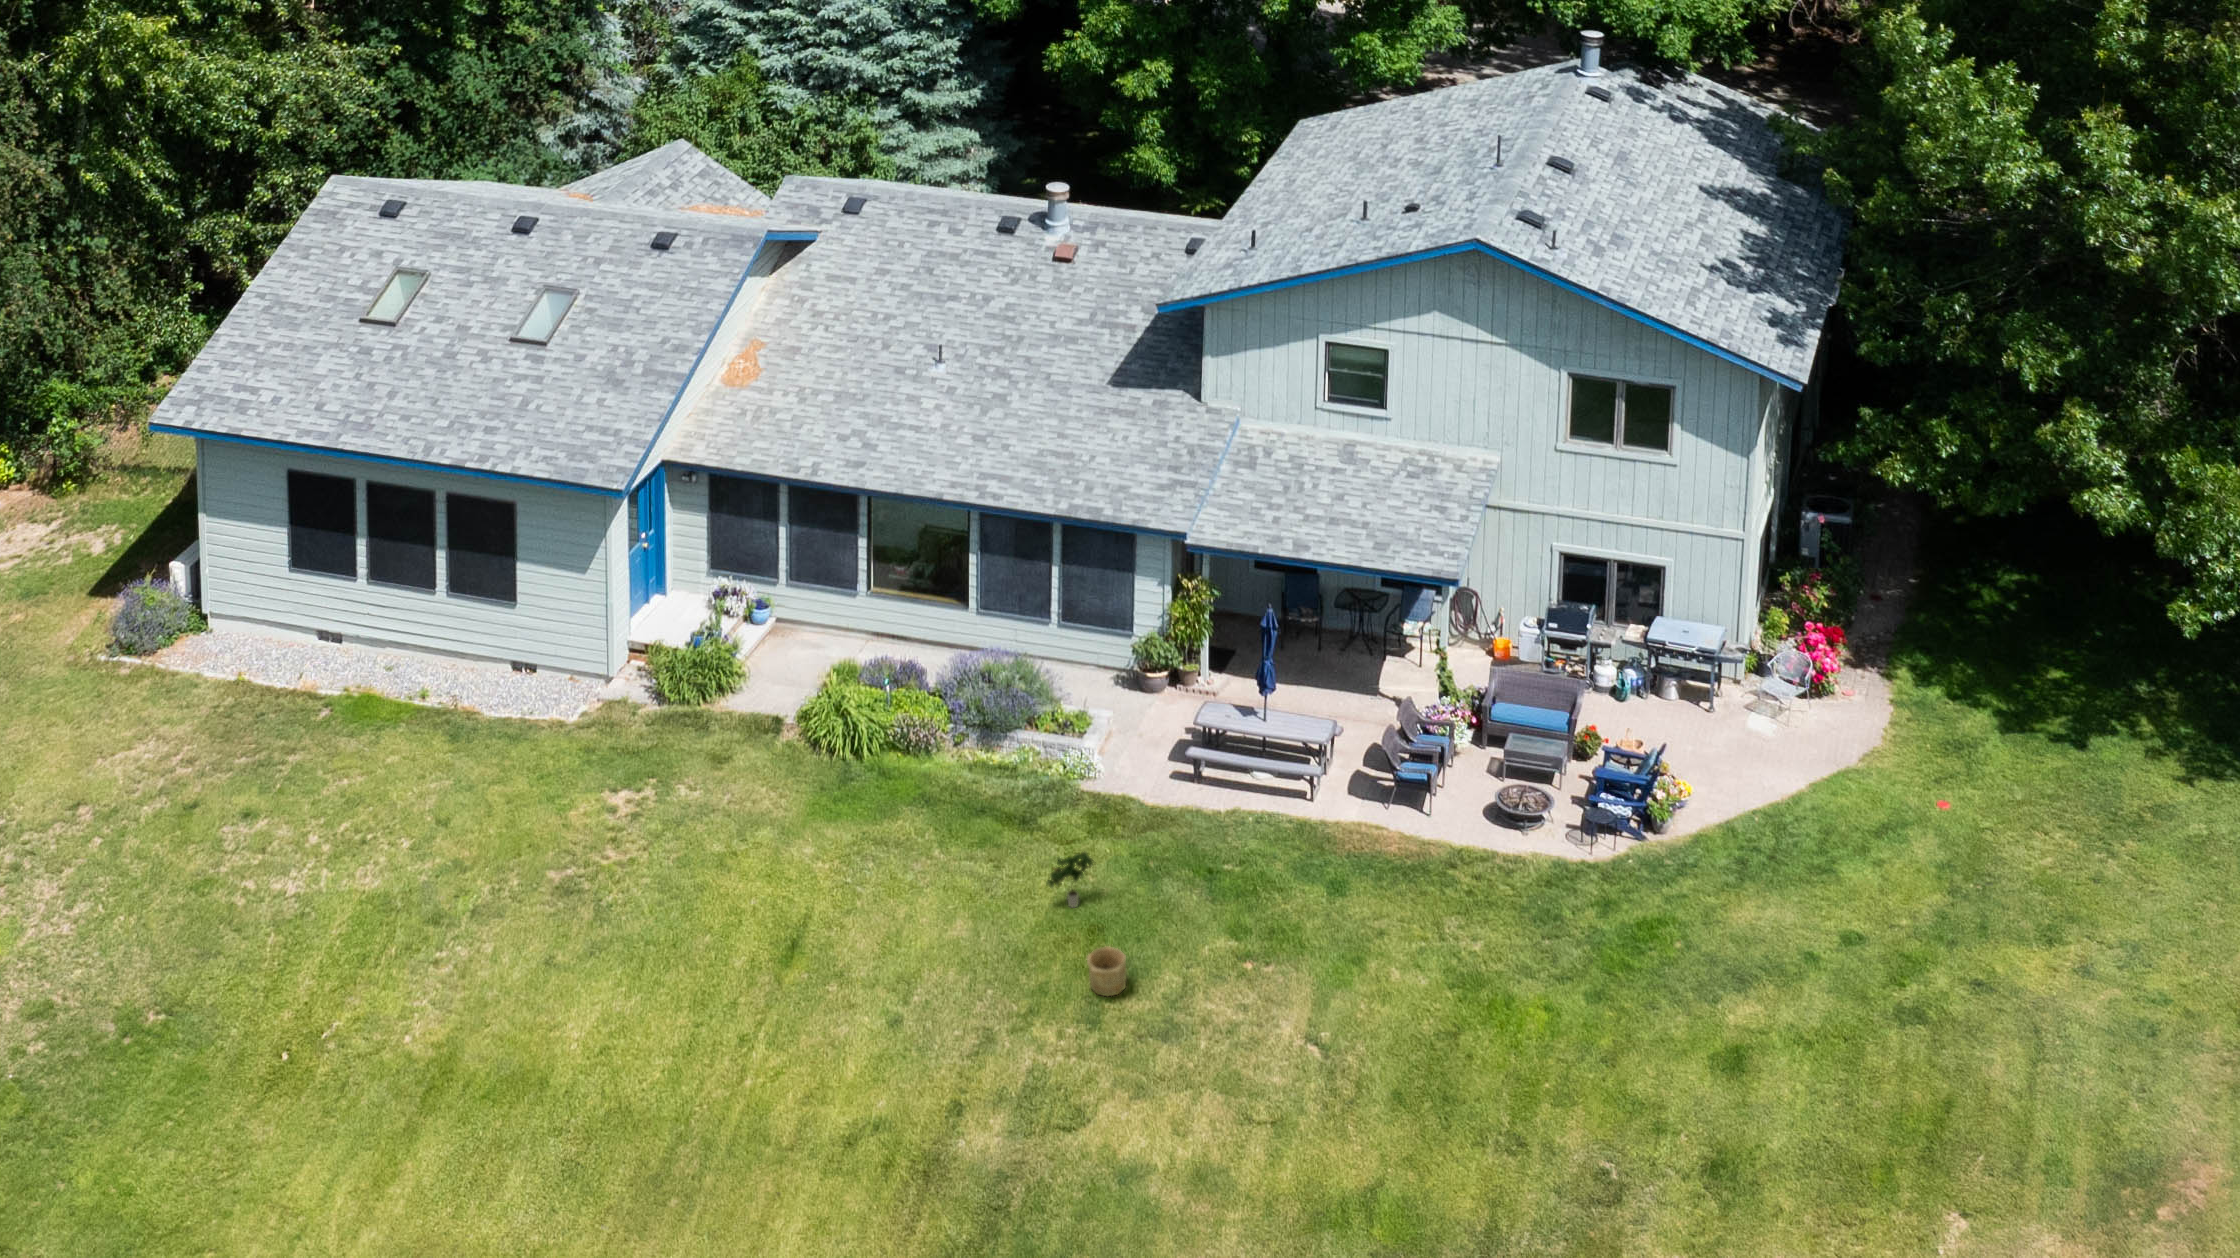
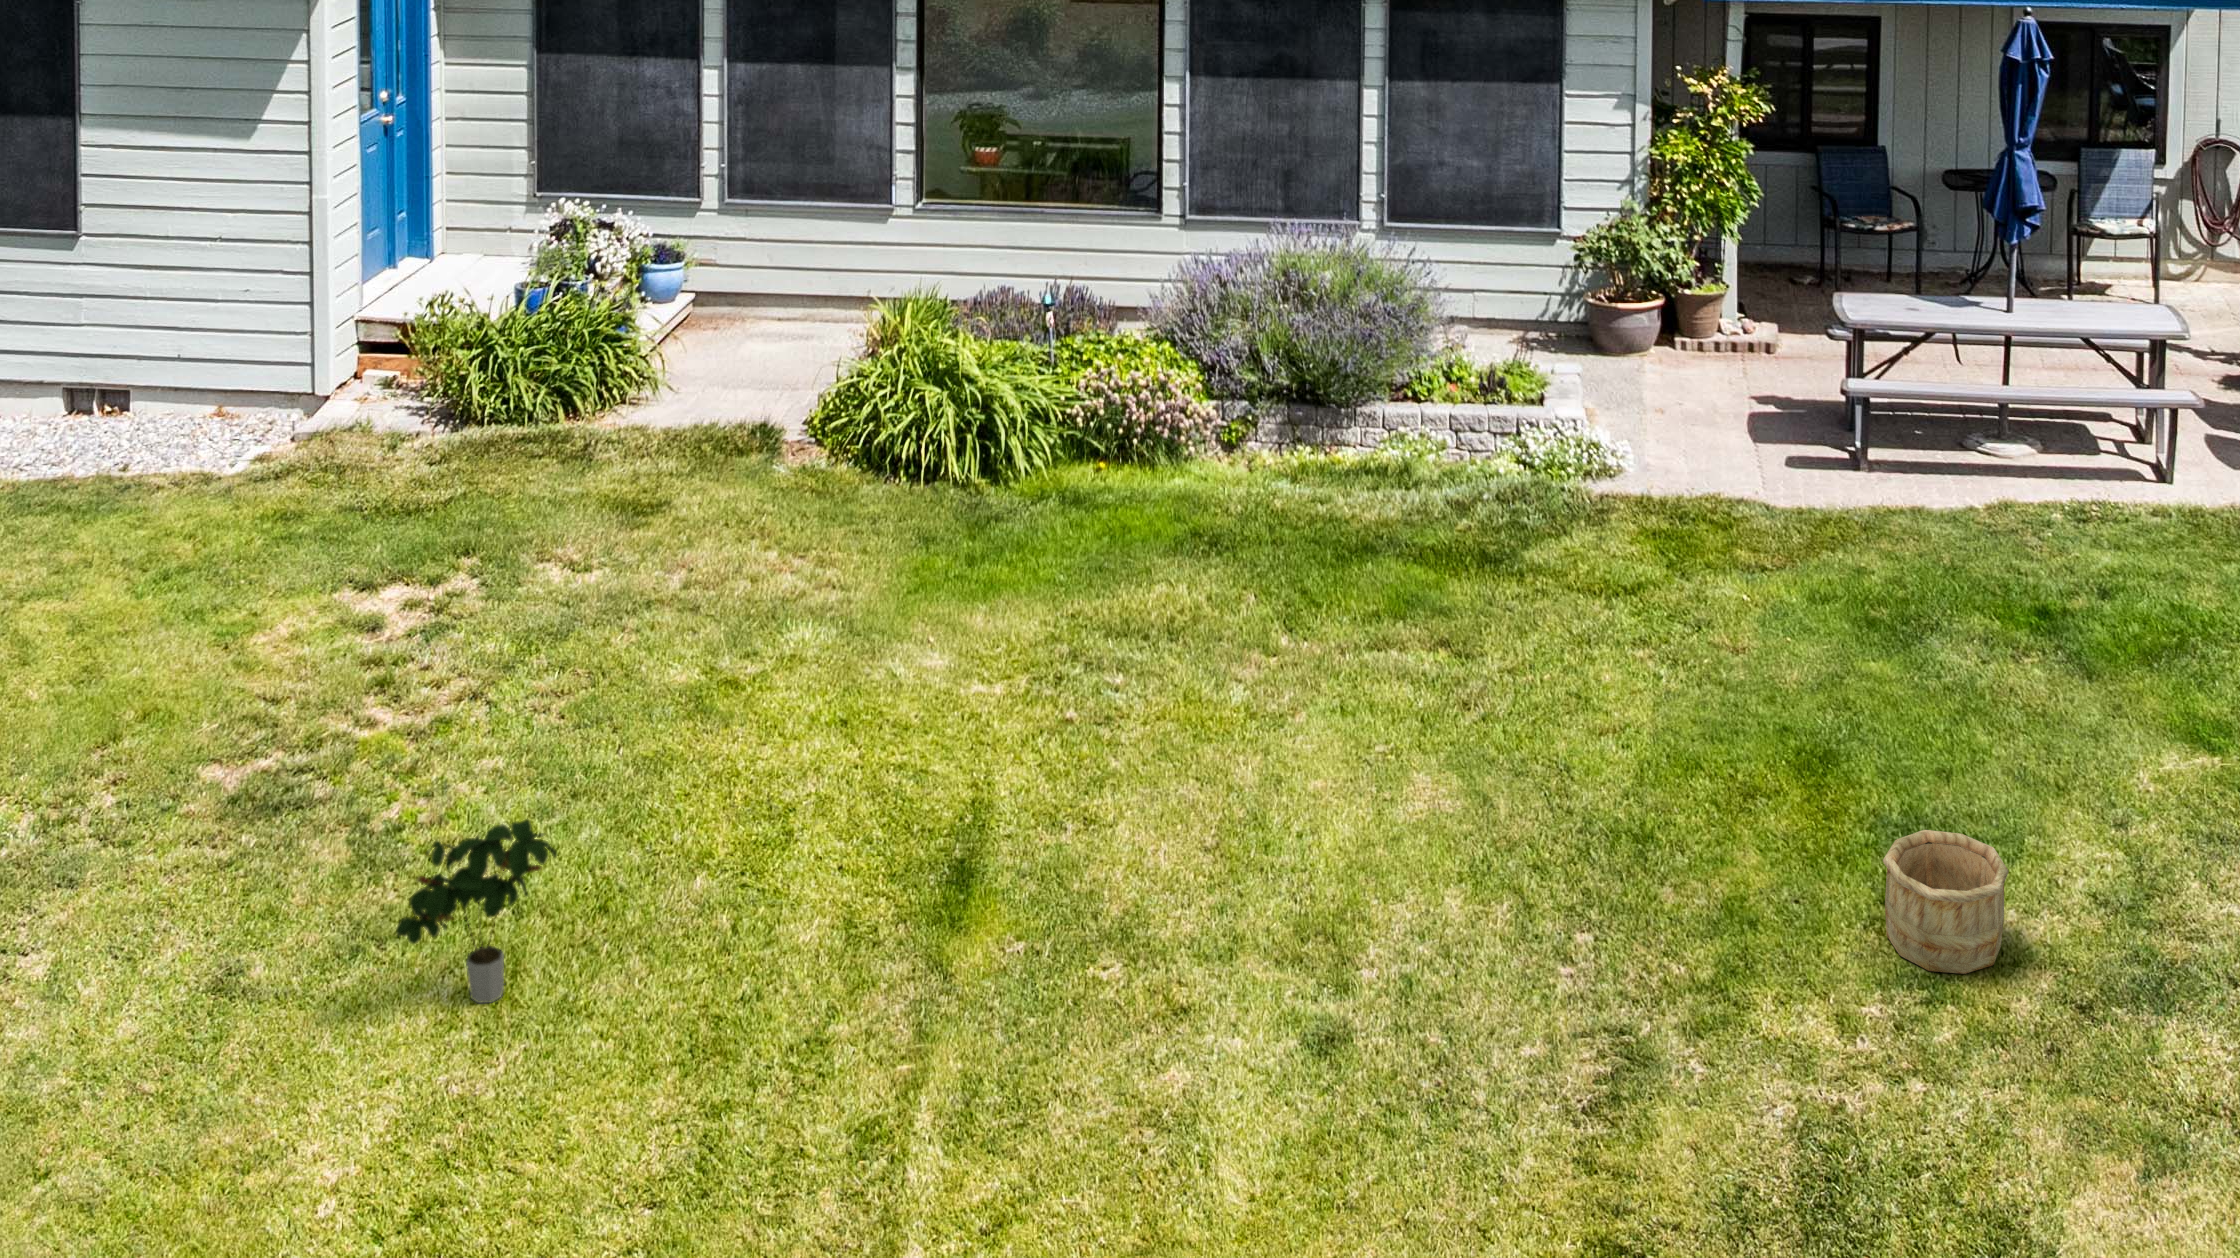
potted plant: present [1047,852,1093,908] -> present [396,819,558,1003]

